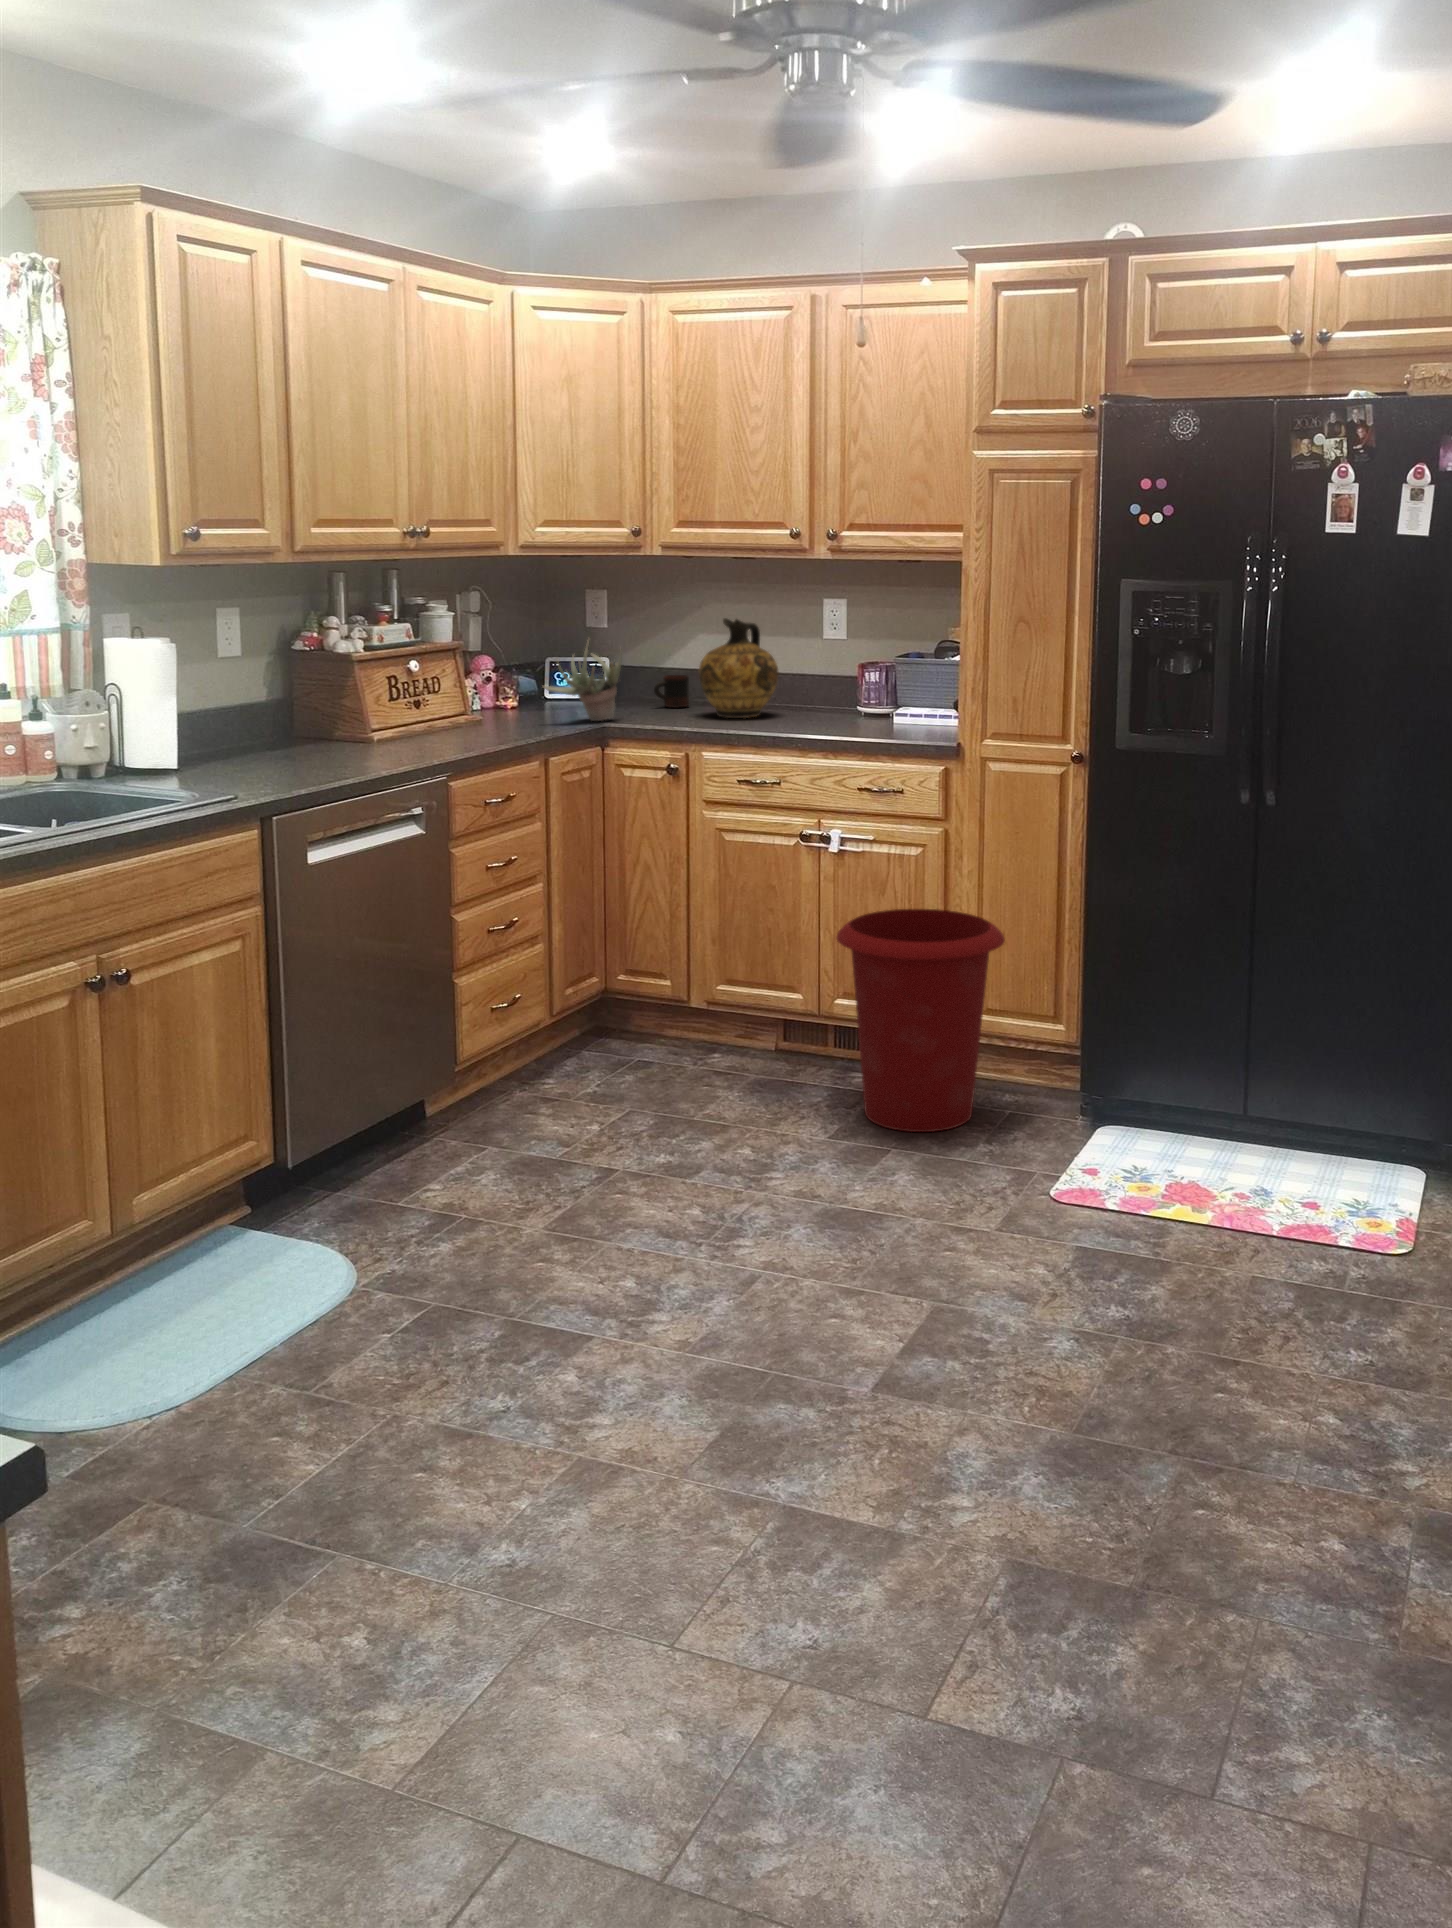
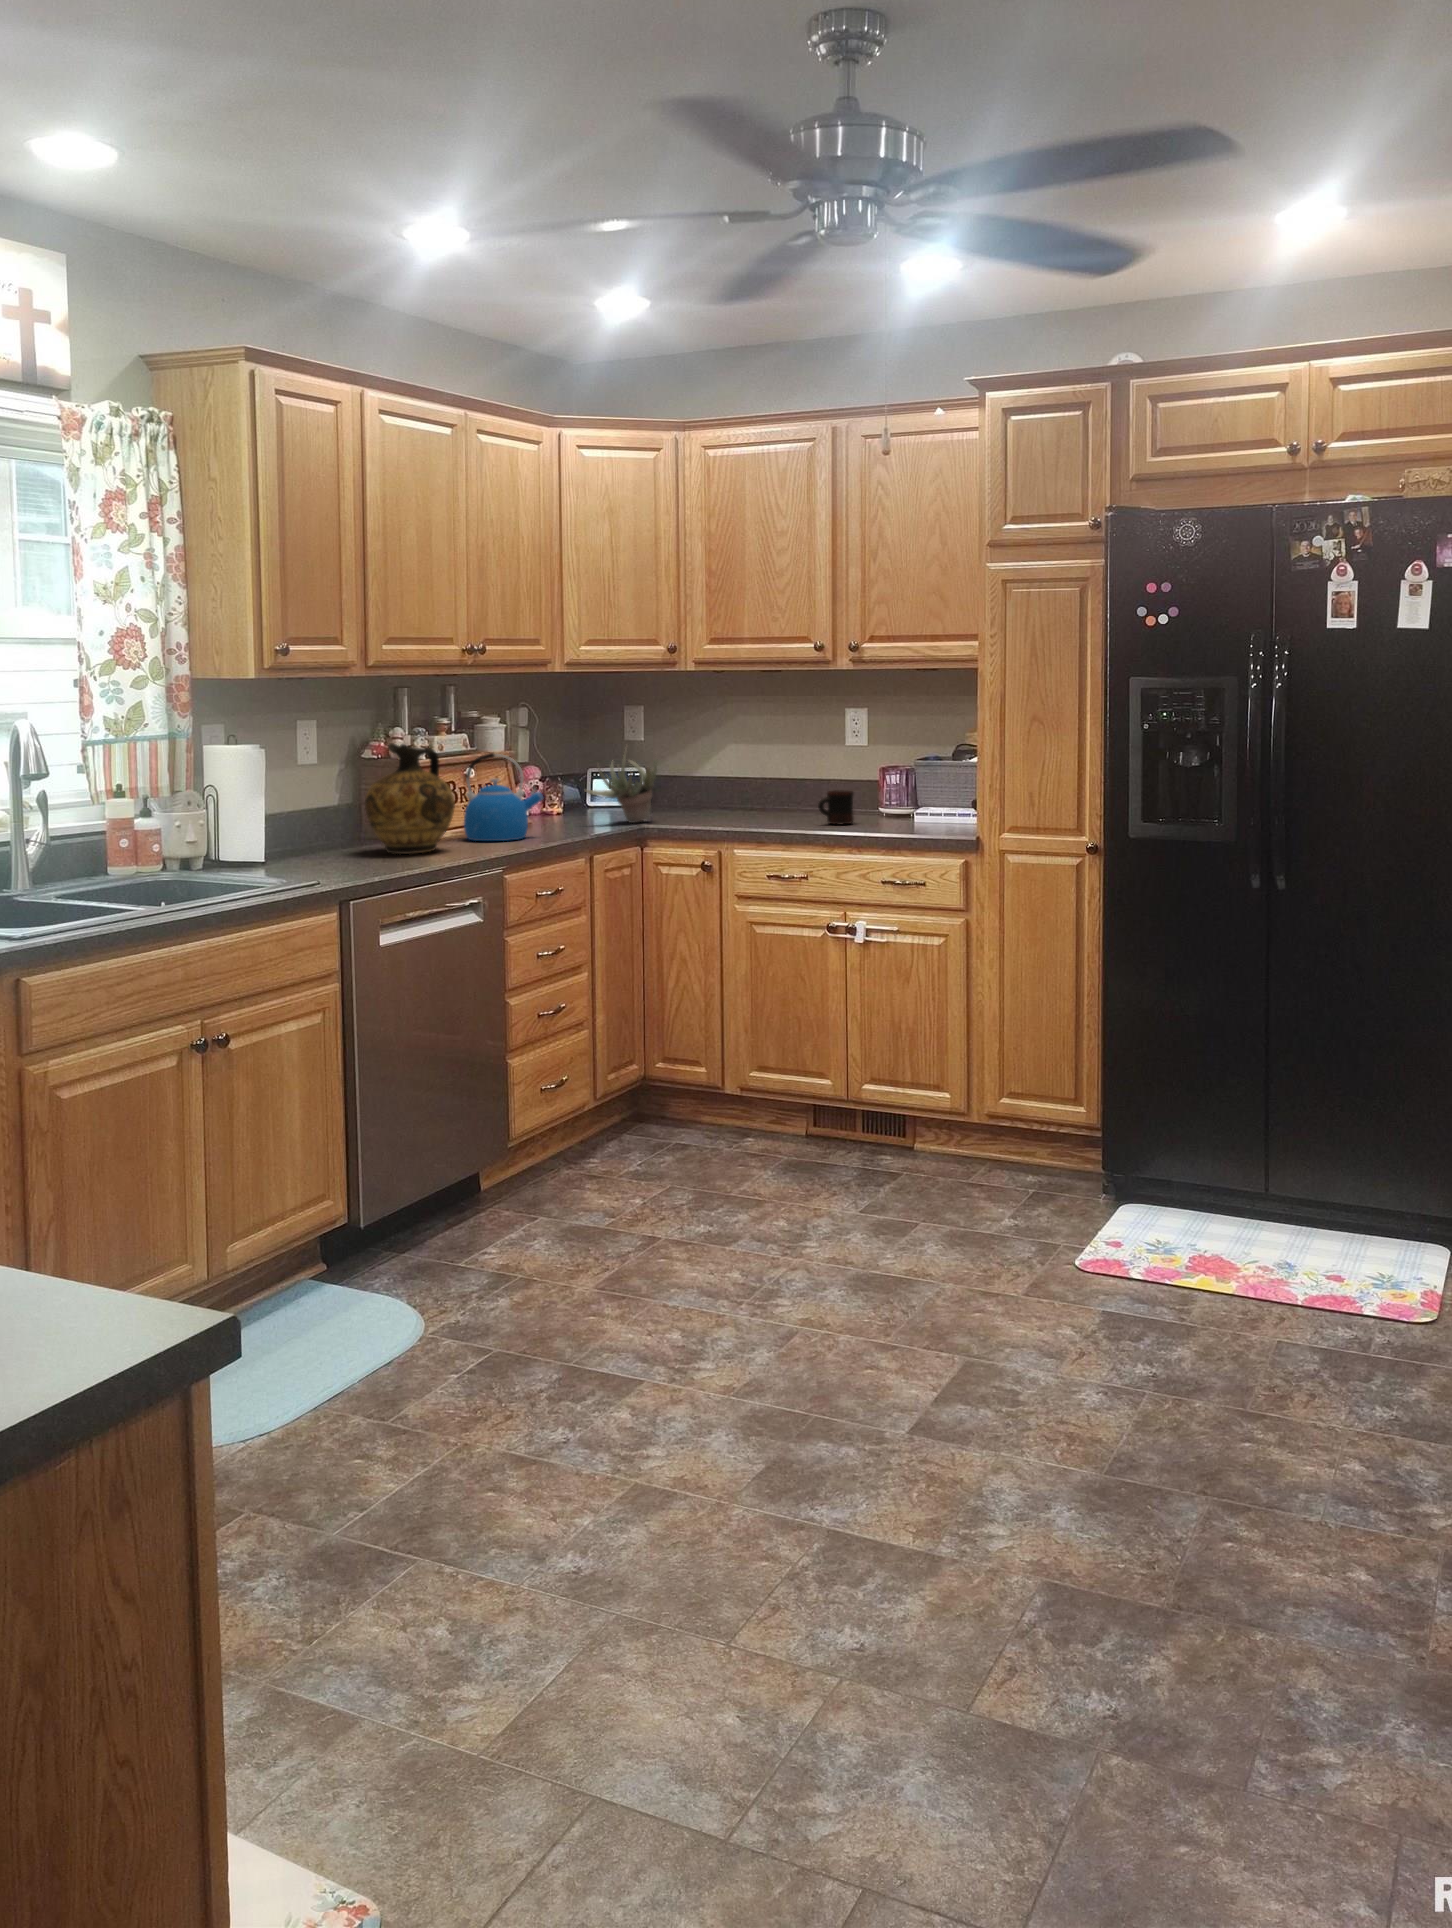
ceramic jug: present [699,618,779,718] -> present [365,743,455,854]
kettle: none [408,646,496,743] -> present [464,753,543,841]
mug: present [654,675,689,708] -> present [818,791,854,824]
waste bin: present [837,909,1005,1132] -> none [863,995,1026,1210]

